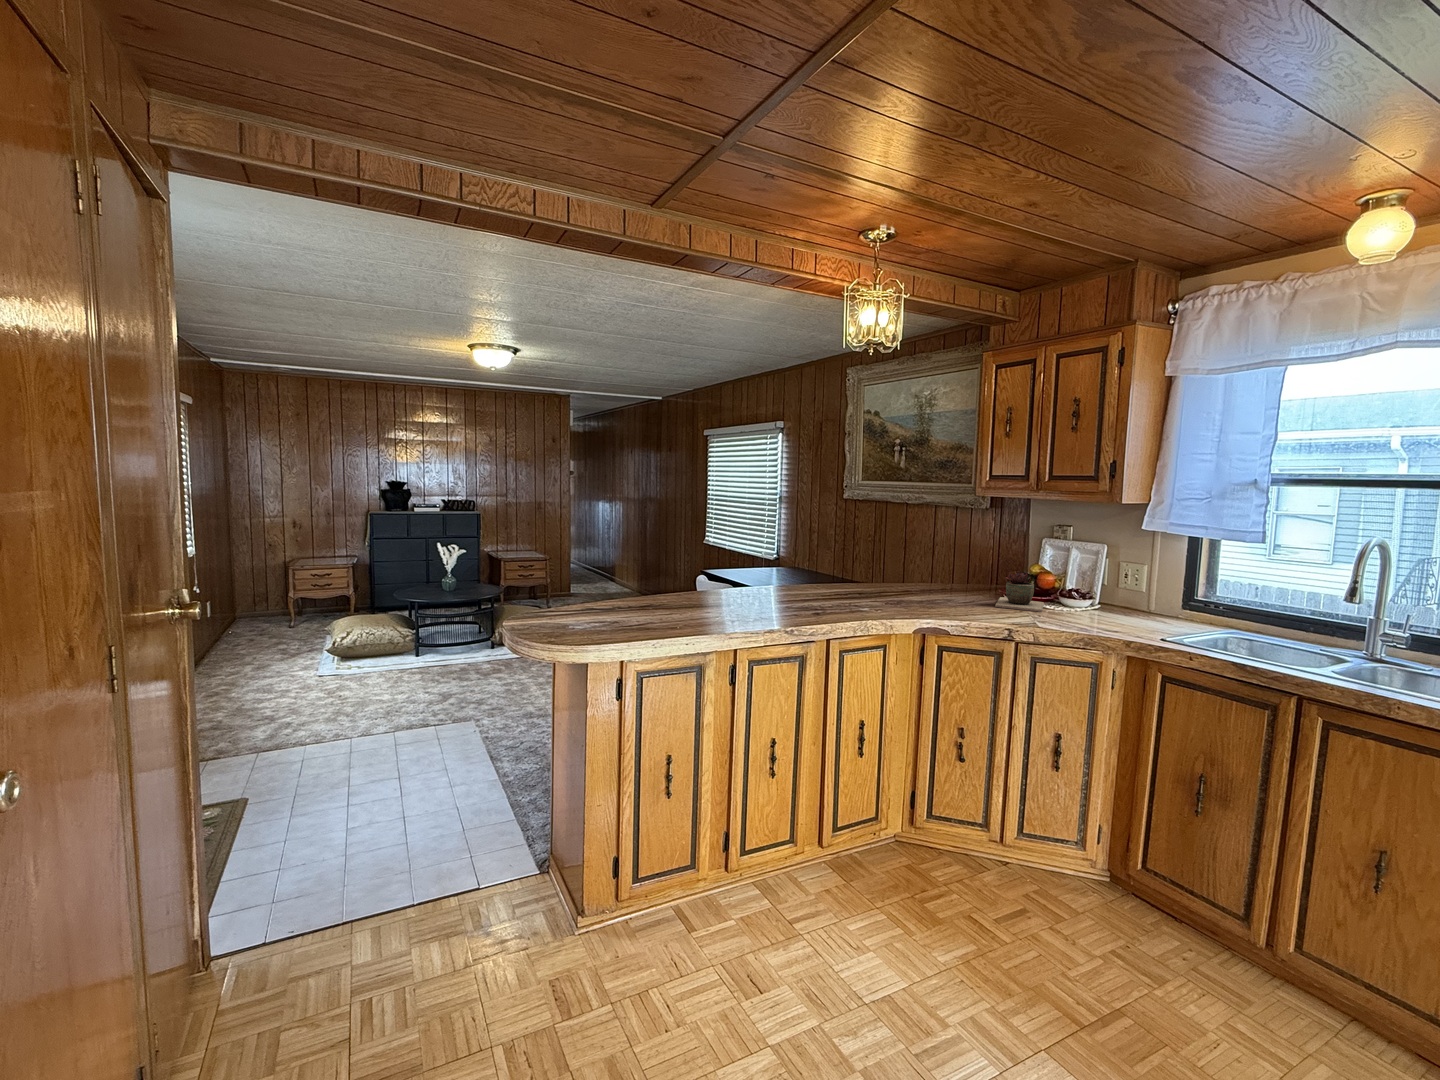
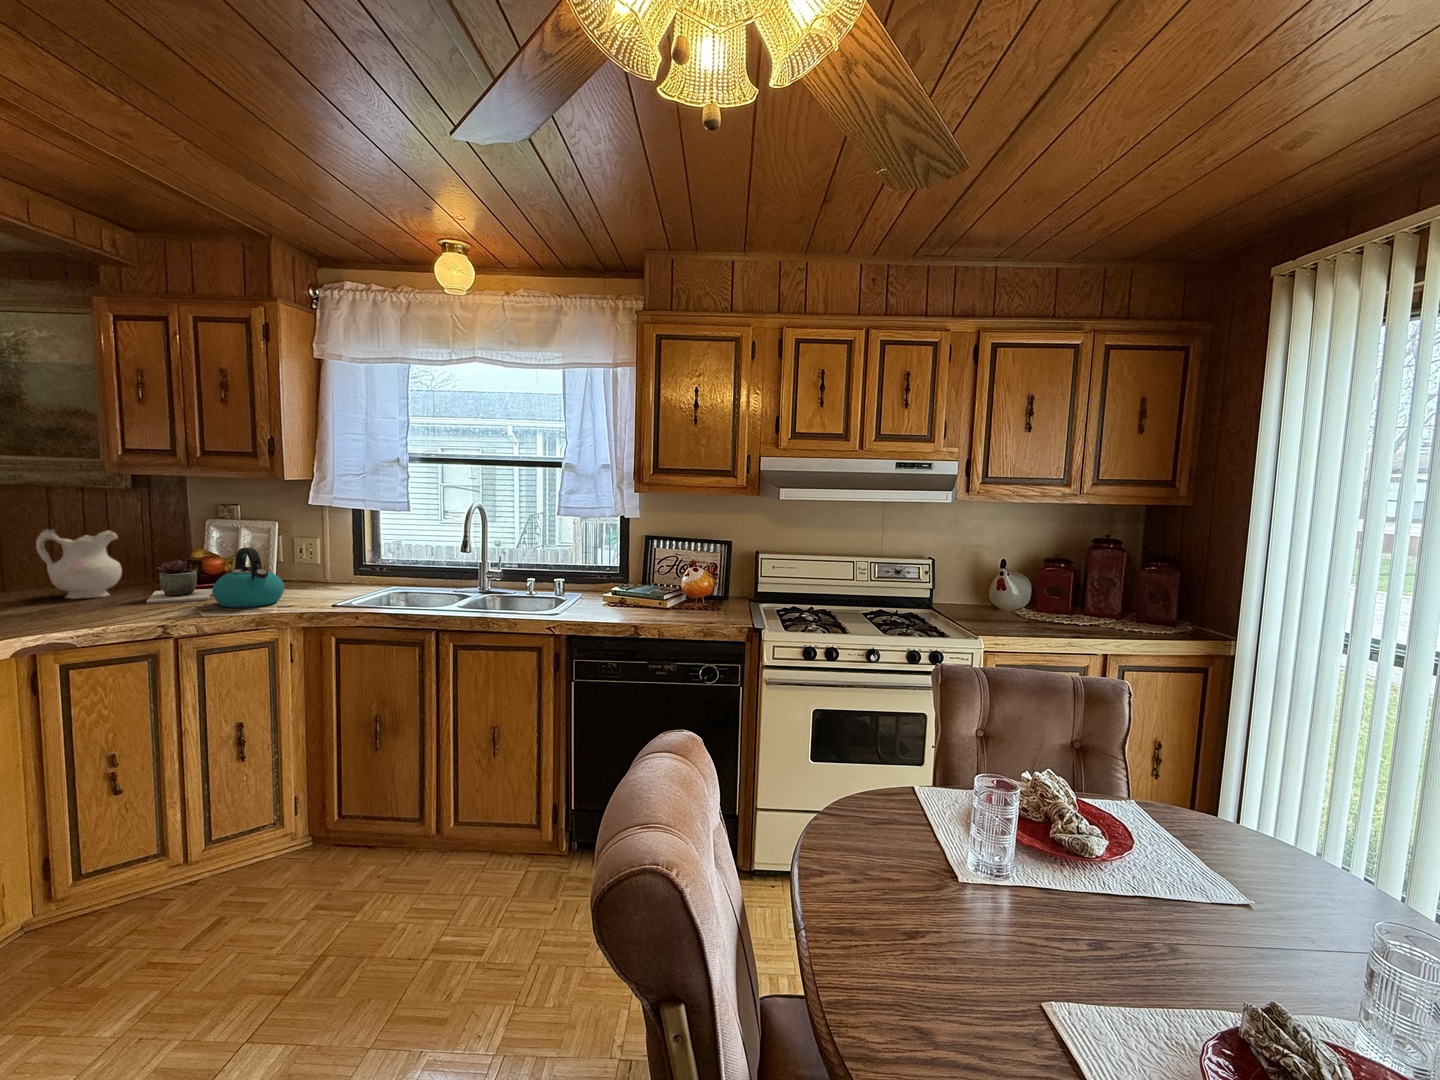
ceramic pitcher: none [930,539,980,596] -> present [36,530,122,599]
kettle: none [1047,568,1112,626] -> present [212,547,284,607]

